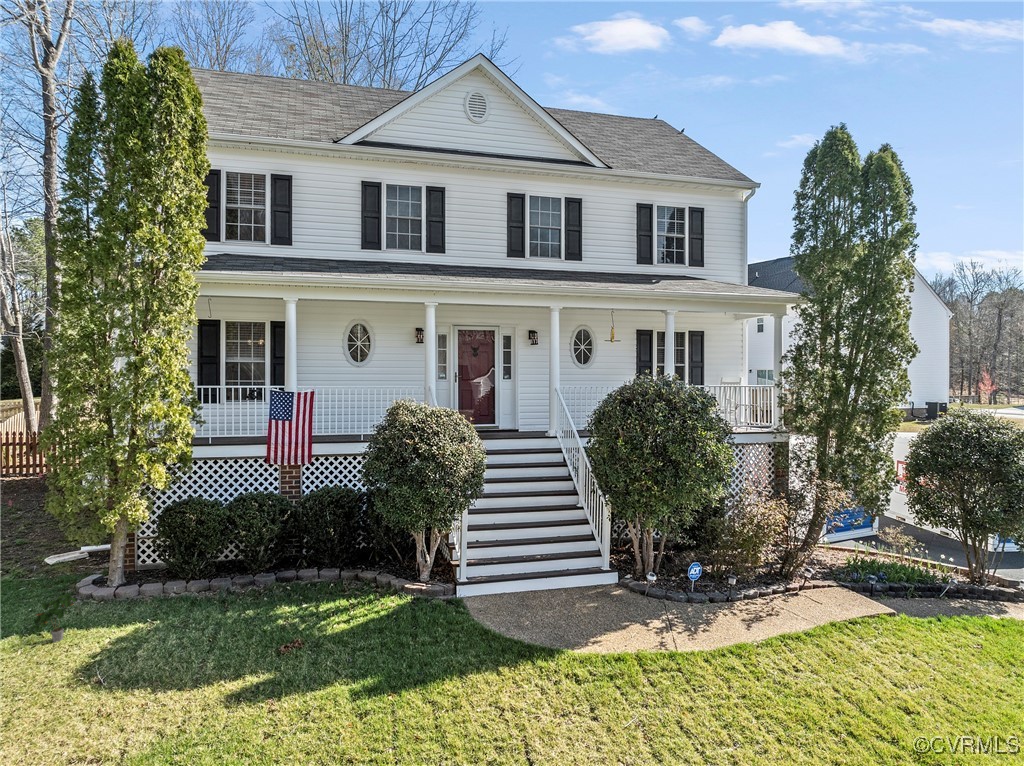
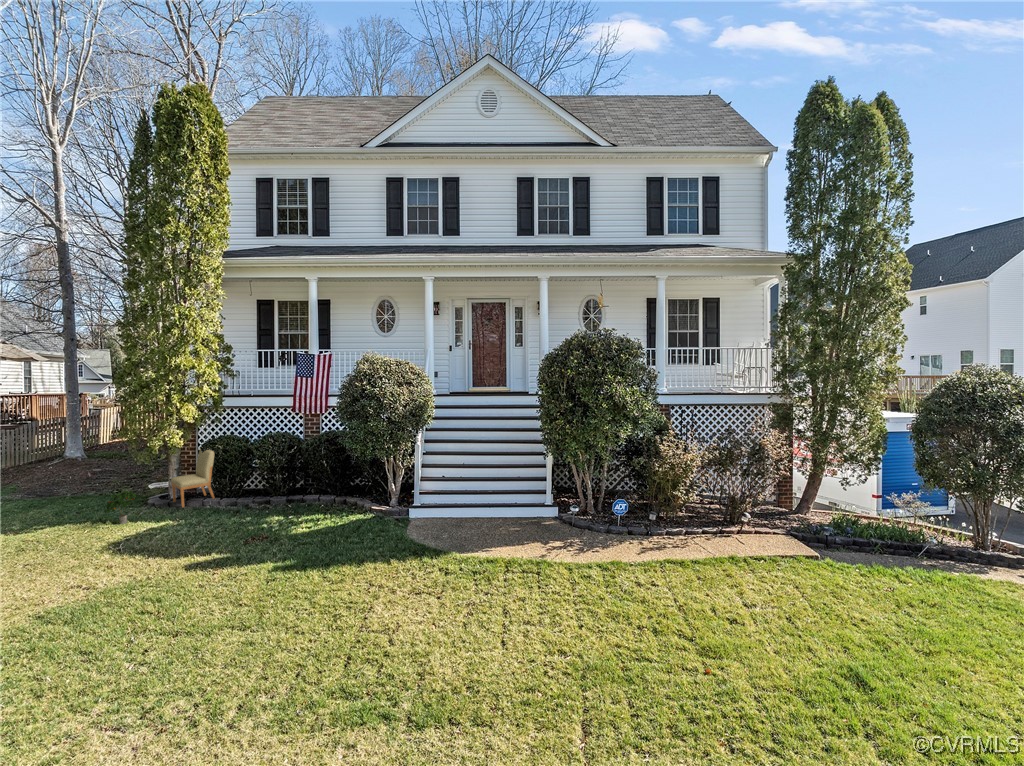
chair: none [114,518,176,603] -> present [171,449,214,507]

